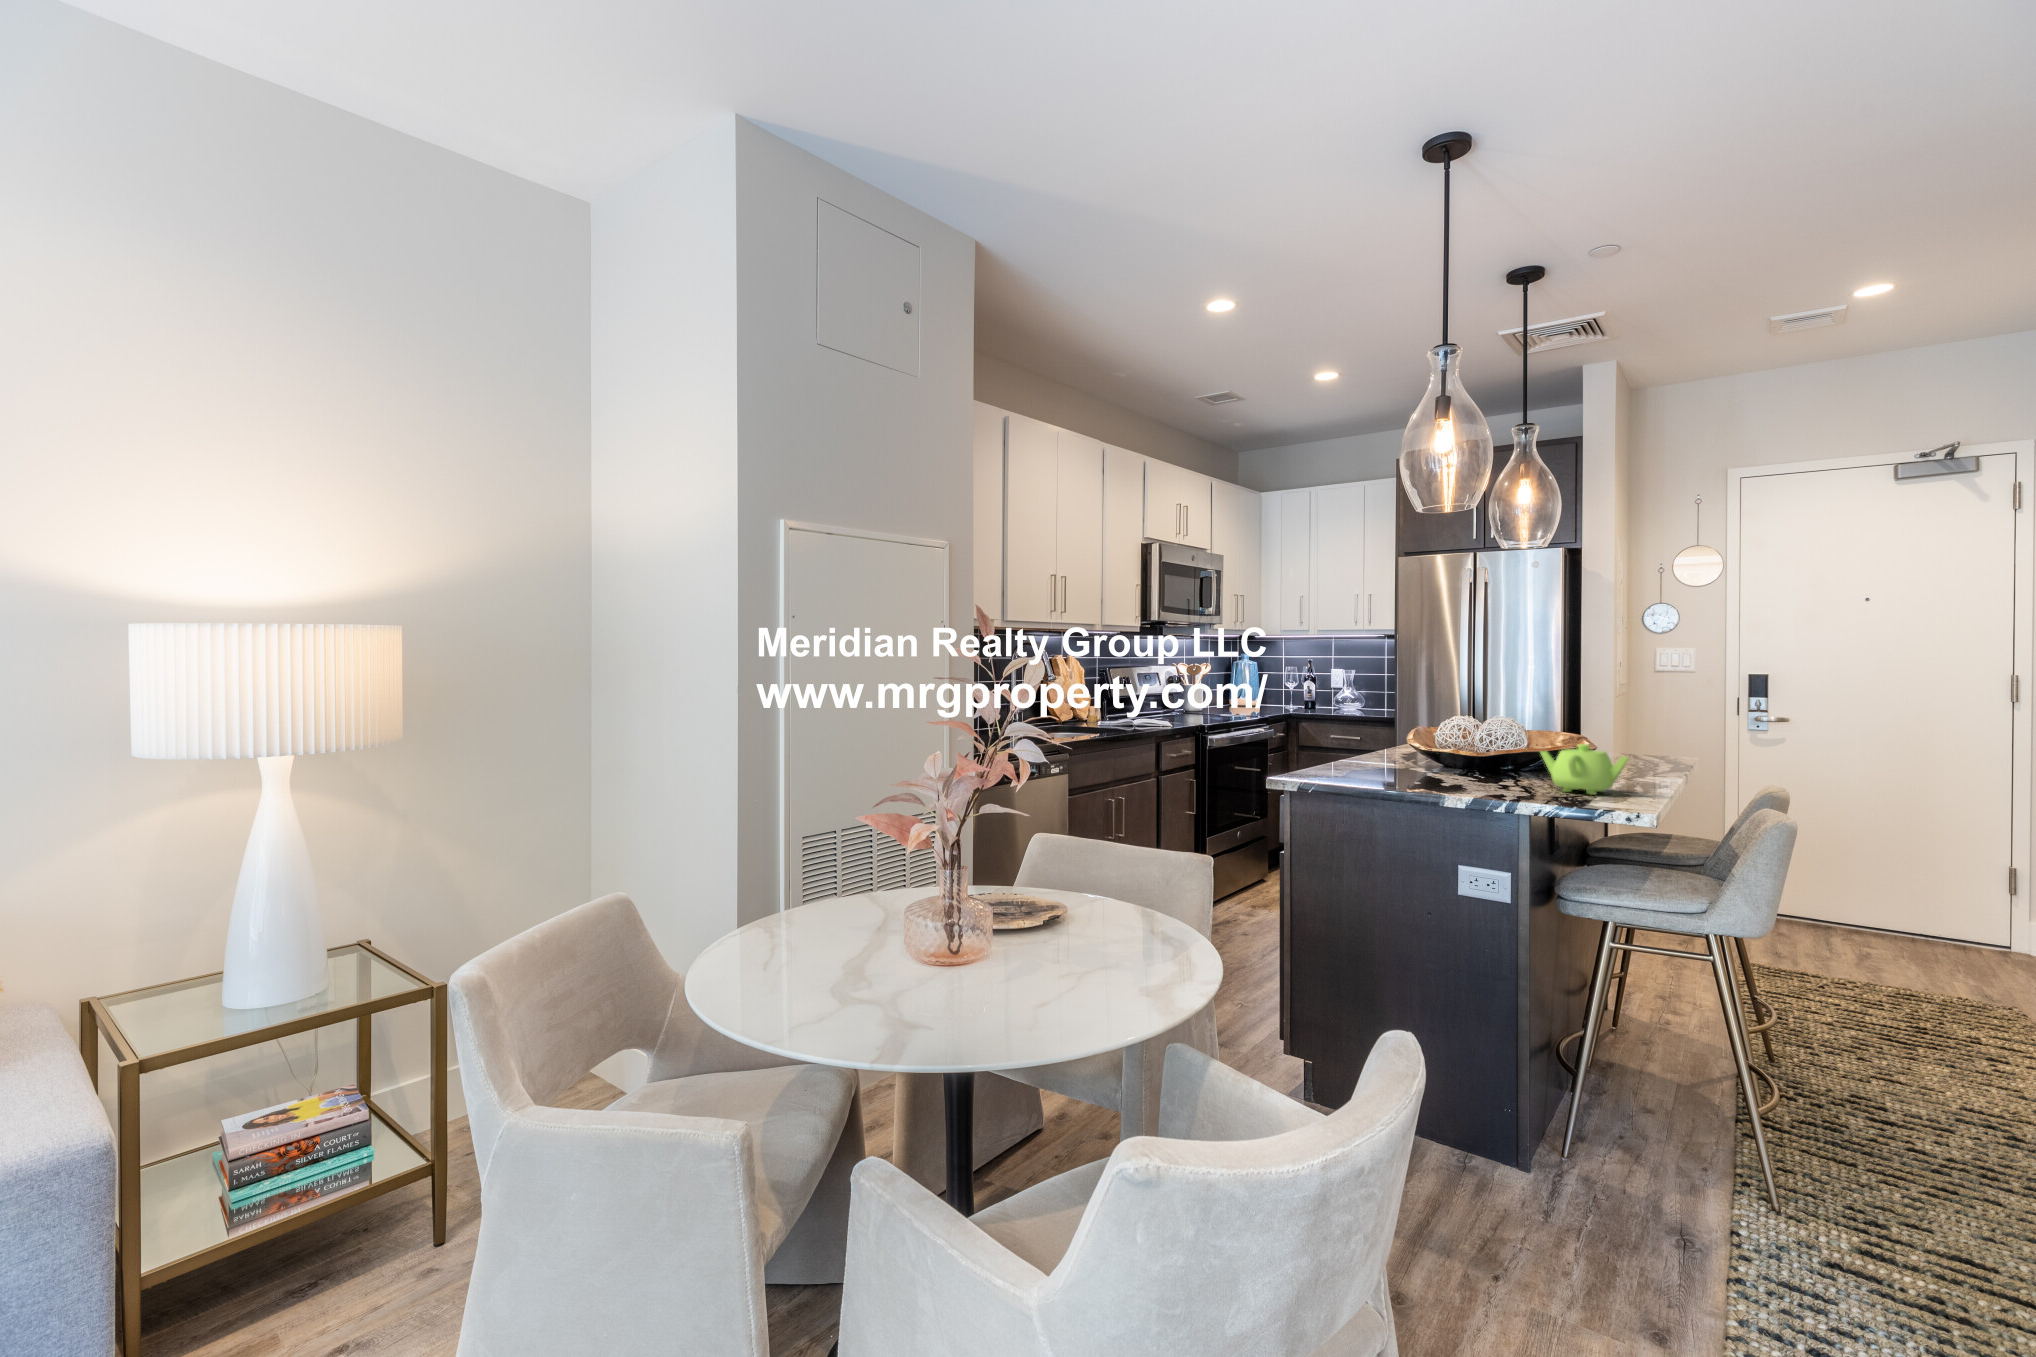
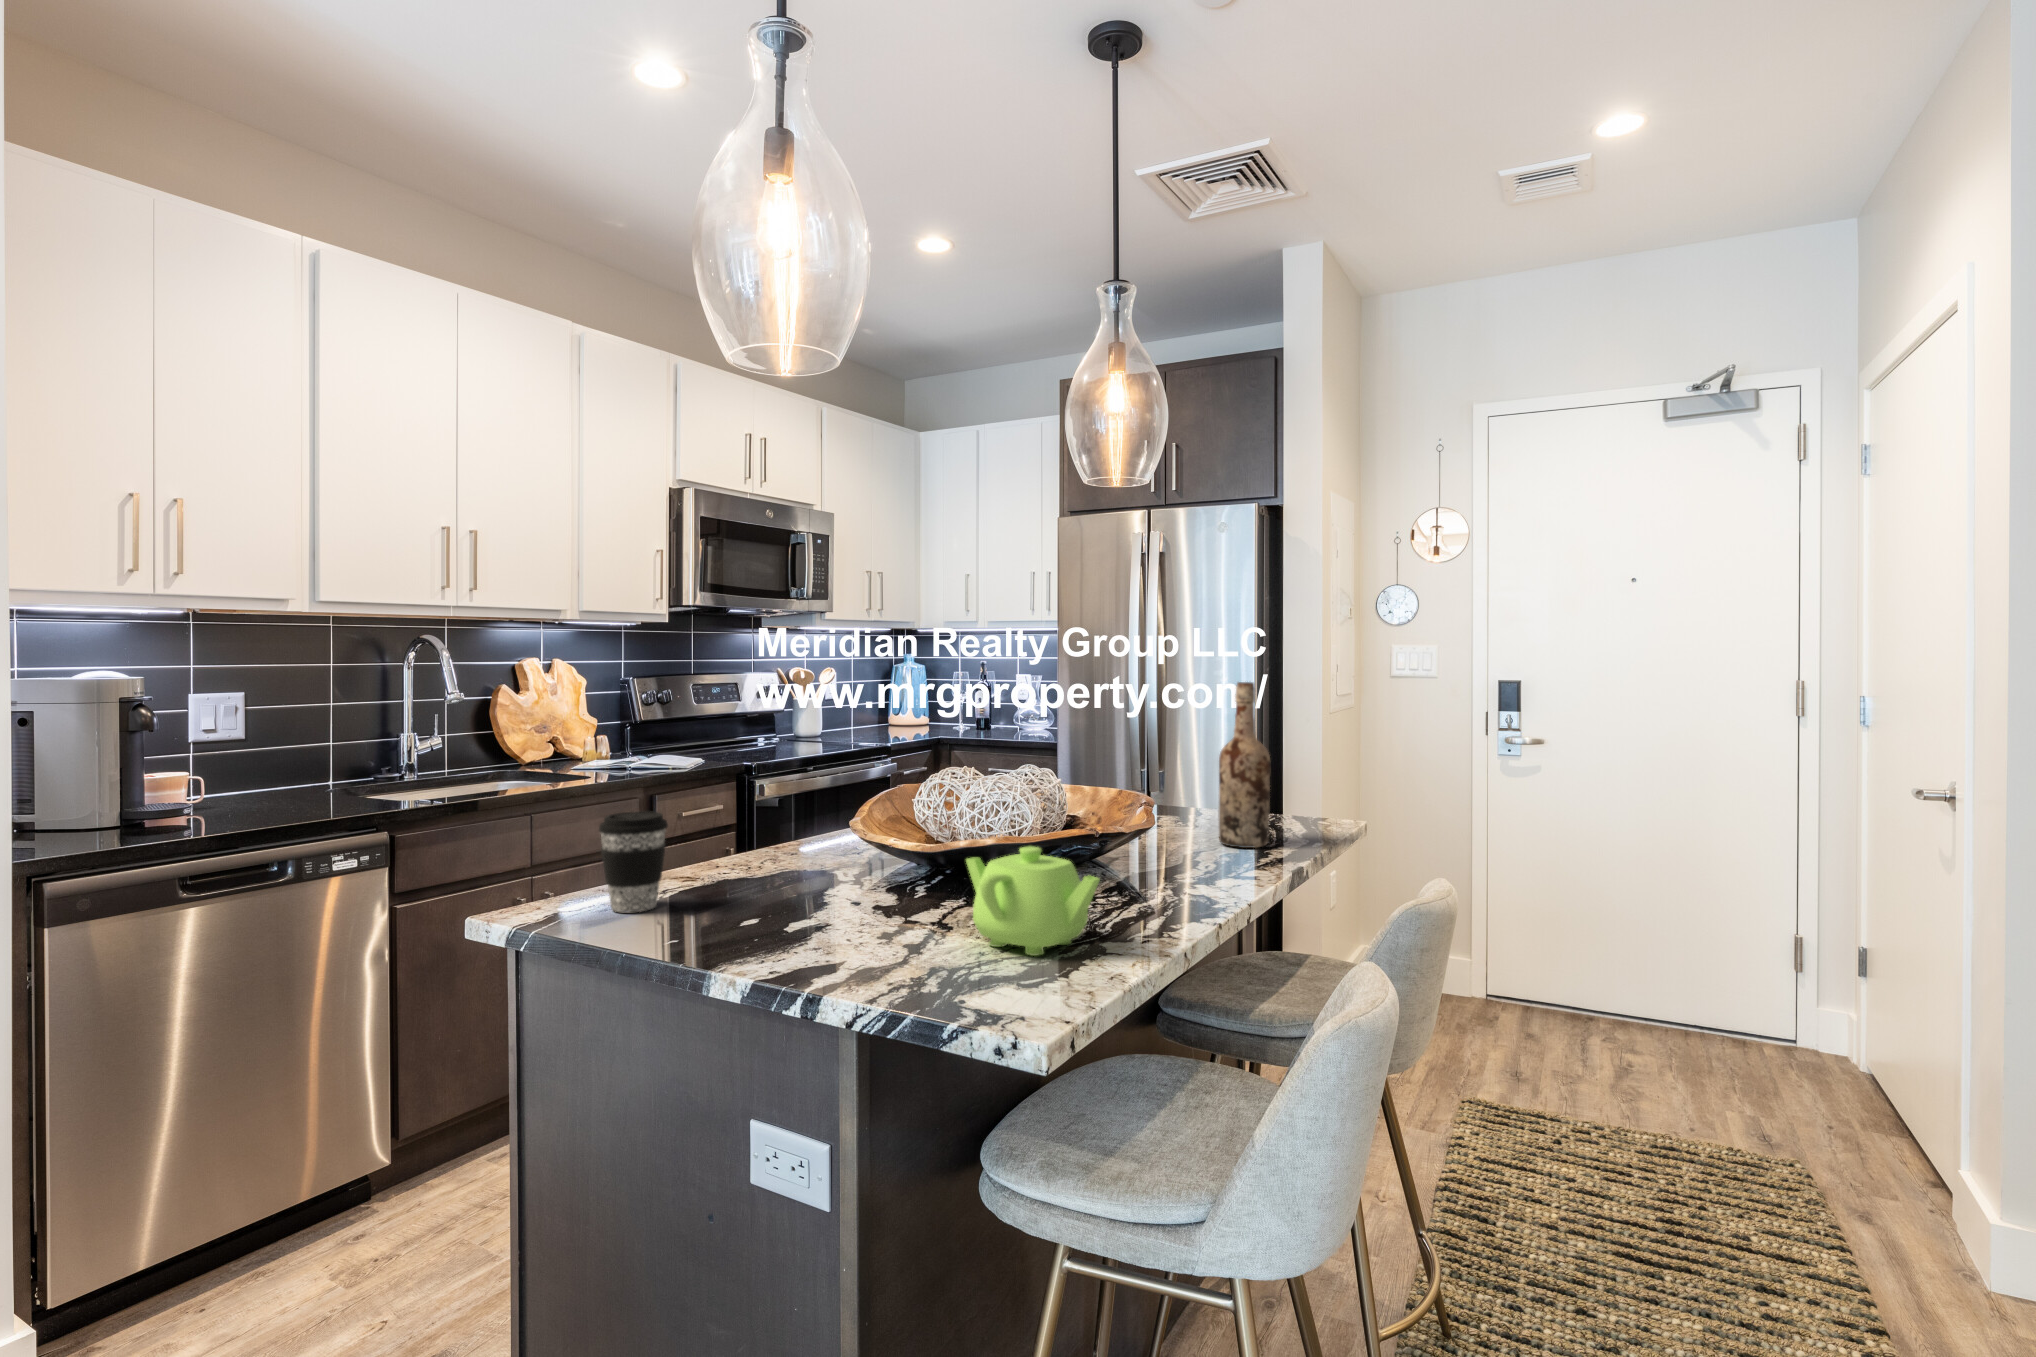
wine bottle: none [1618,668,1654,766] -> present [1219,682,1270,848]
coffee cup: none [1326,730,1361,778] -> present [599,811,668,913]

